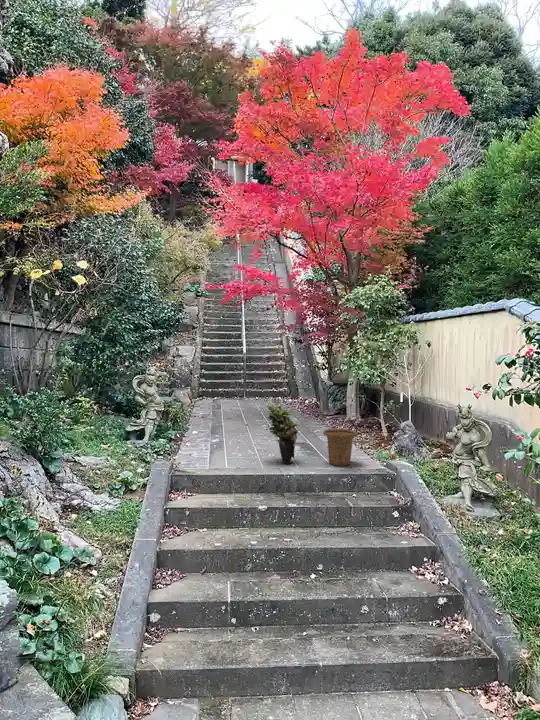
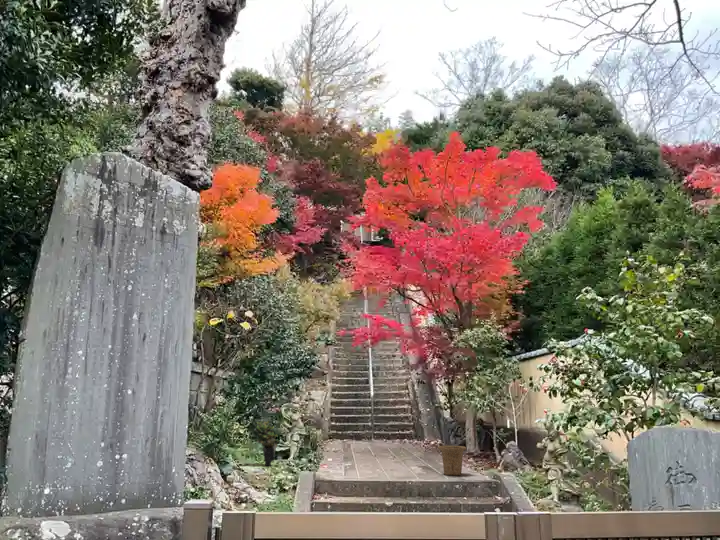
potted plant: present [266,404,299,464] -> present [255,422,279,466]

